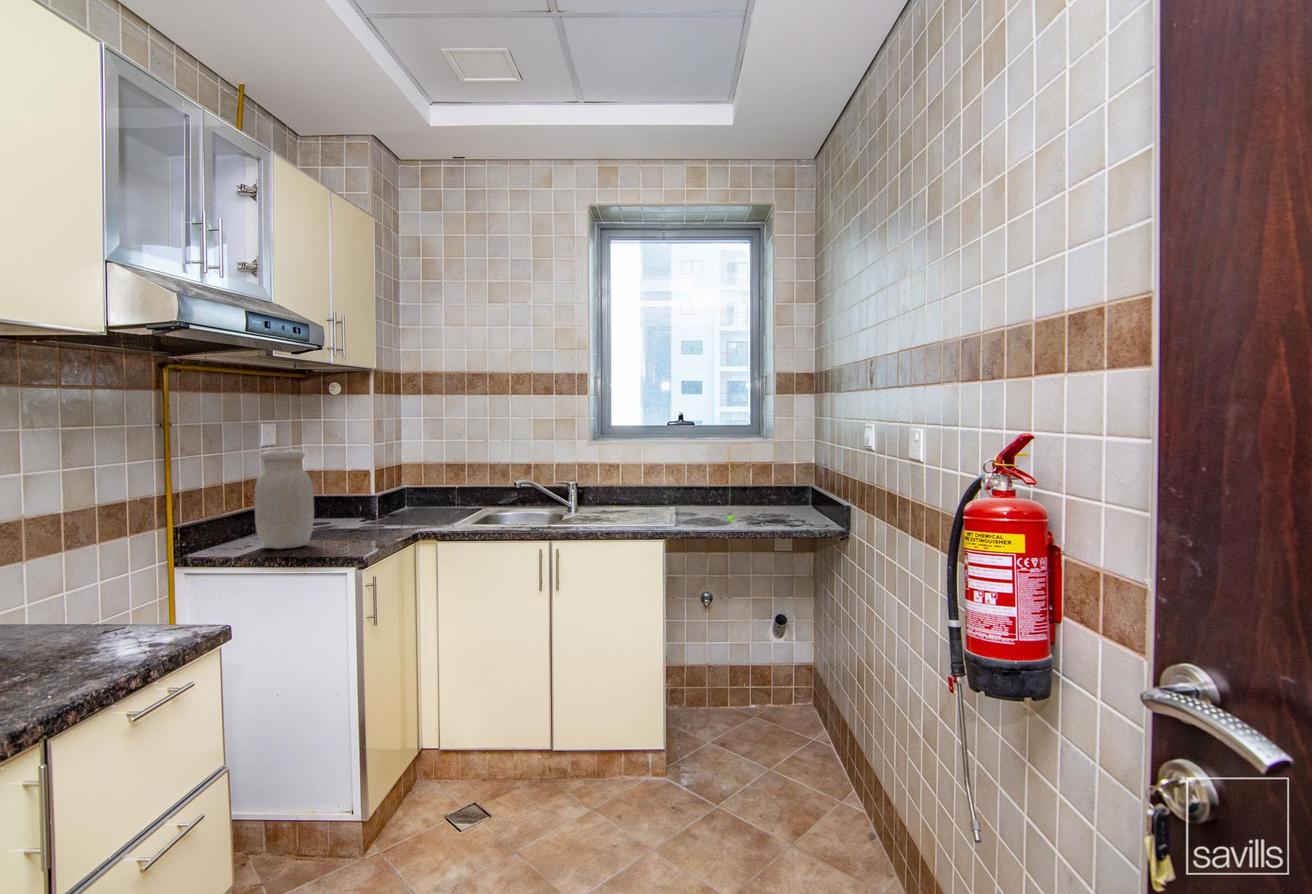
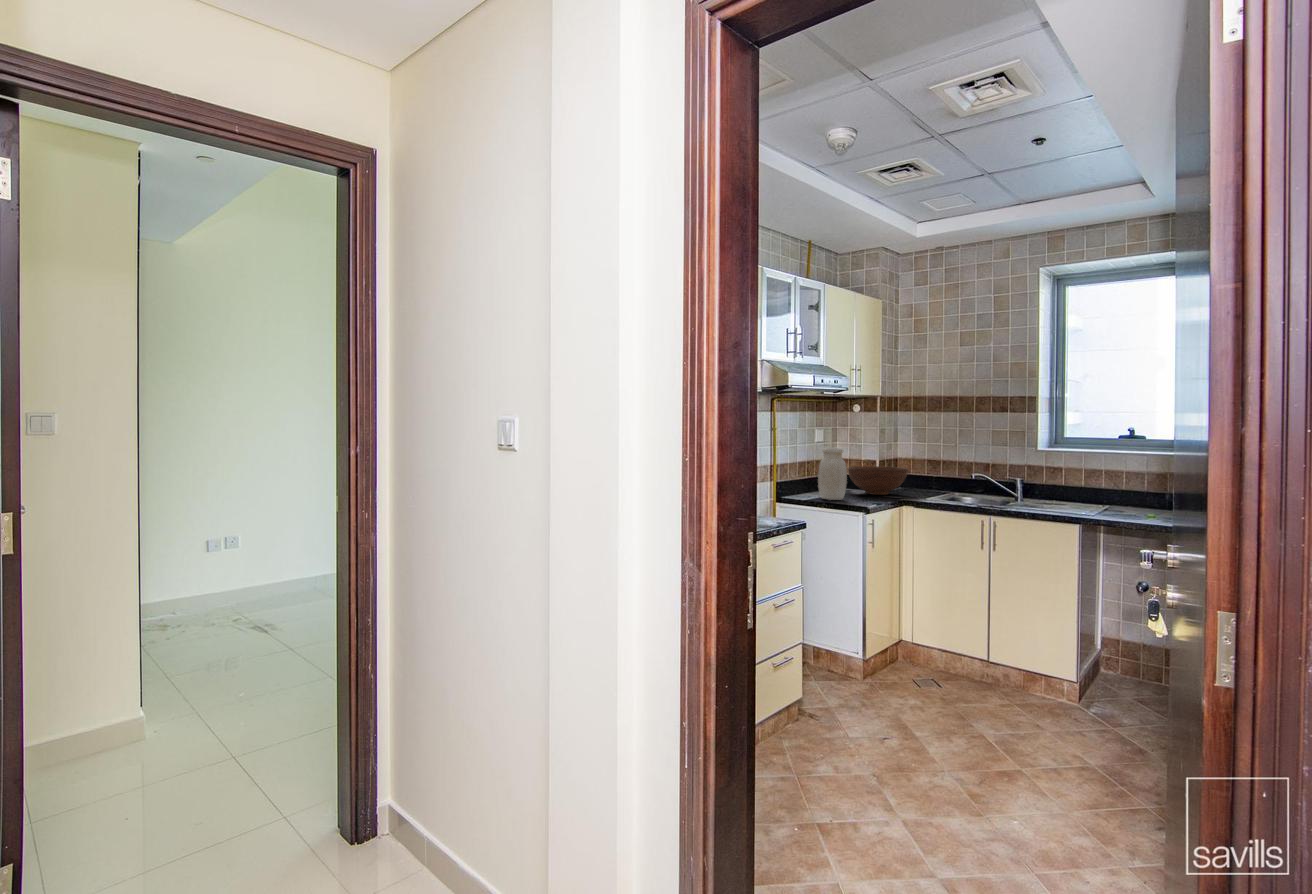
fruit bowl: none [319,478,422,526] -> present [848,466,908,495]

